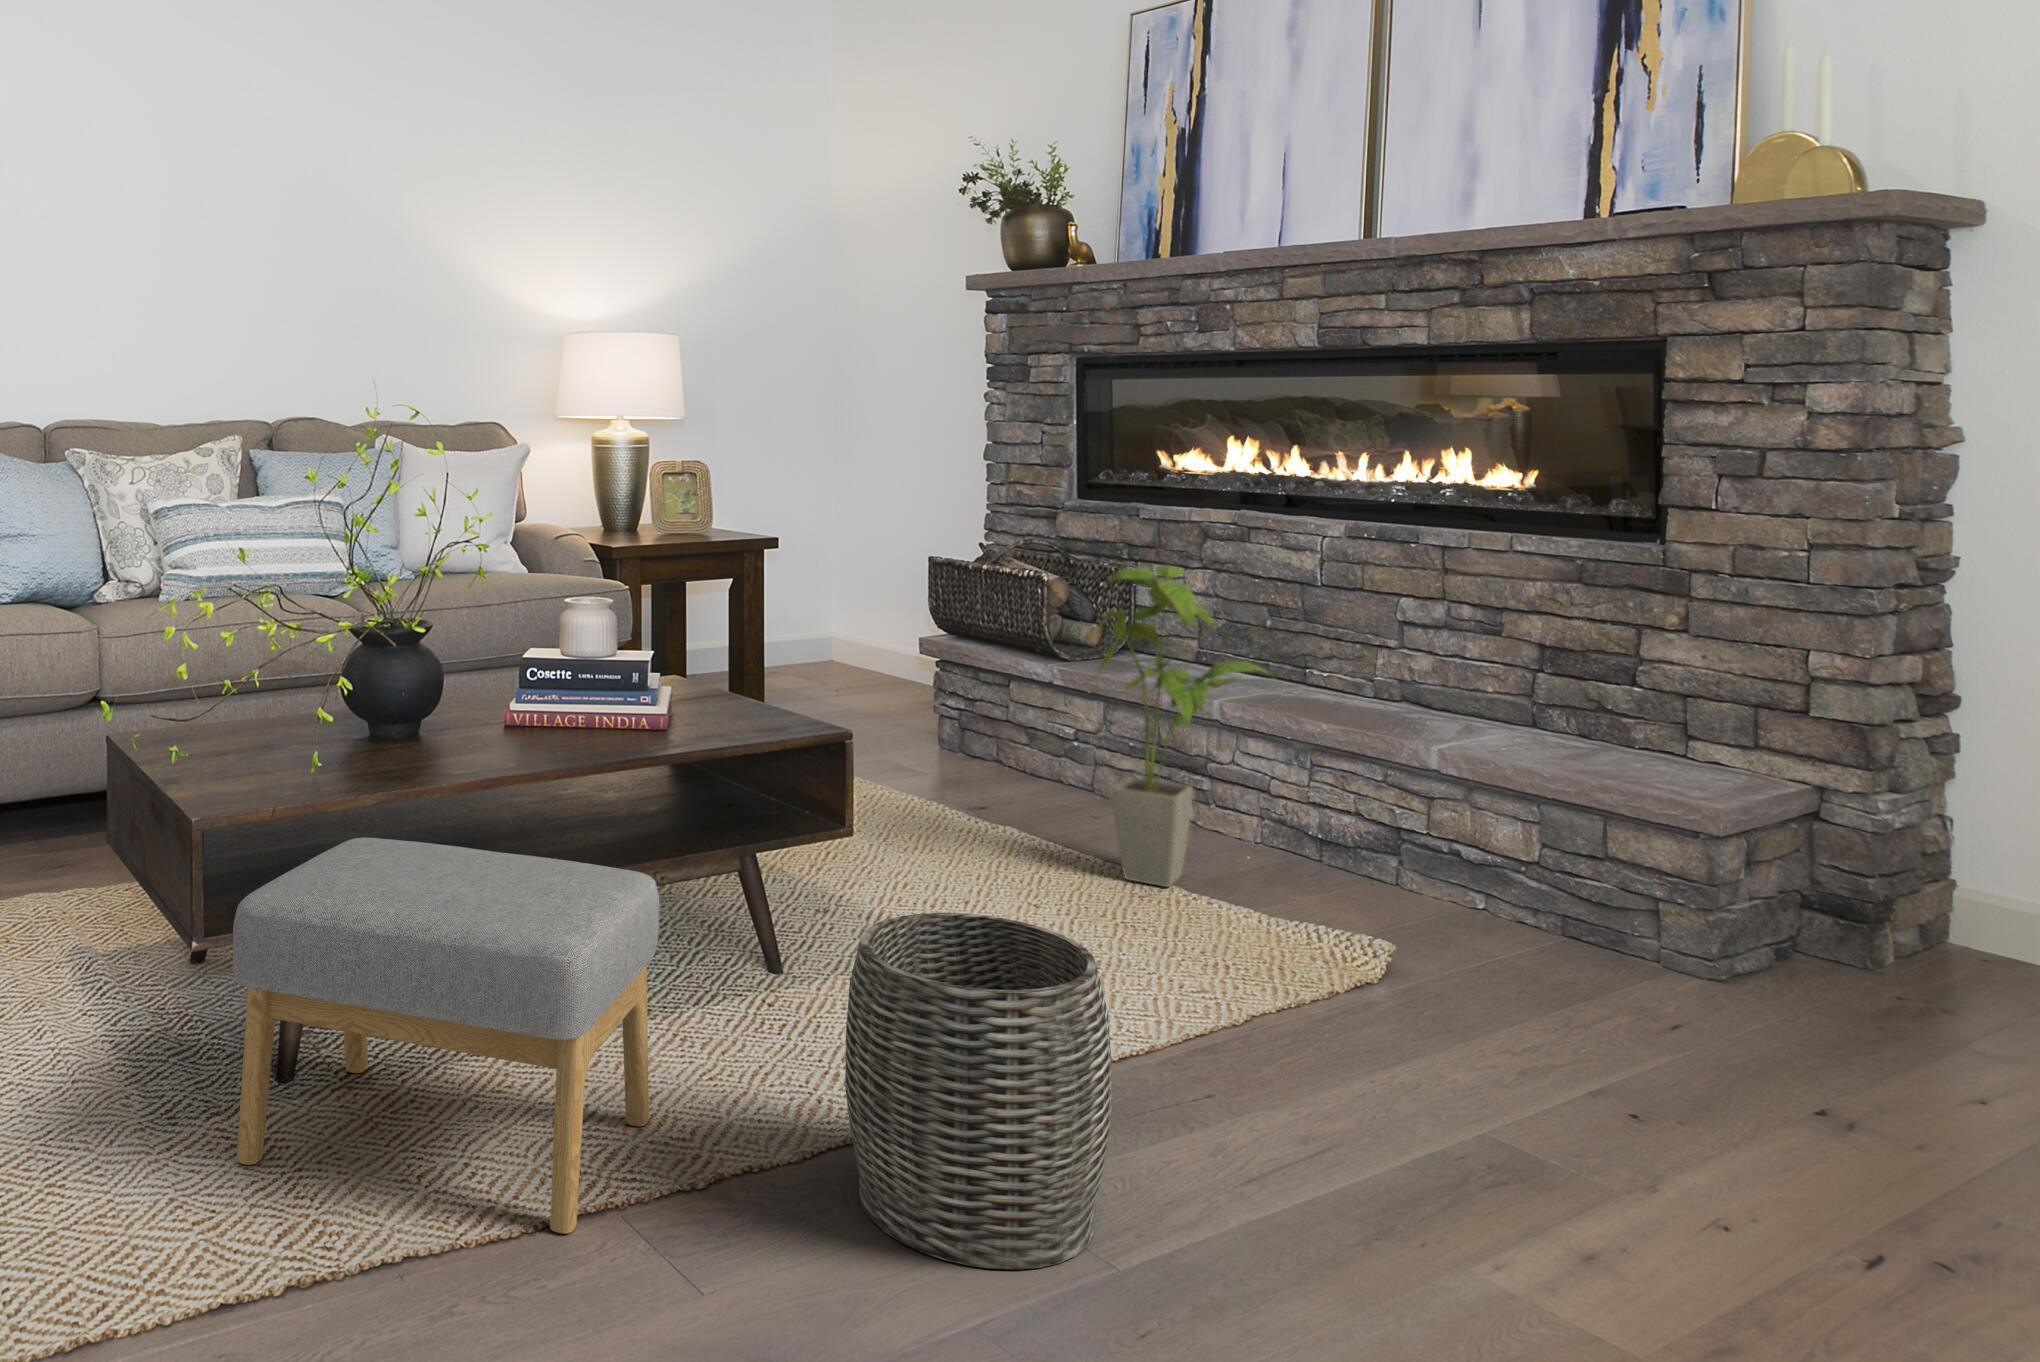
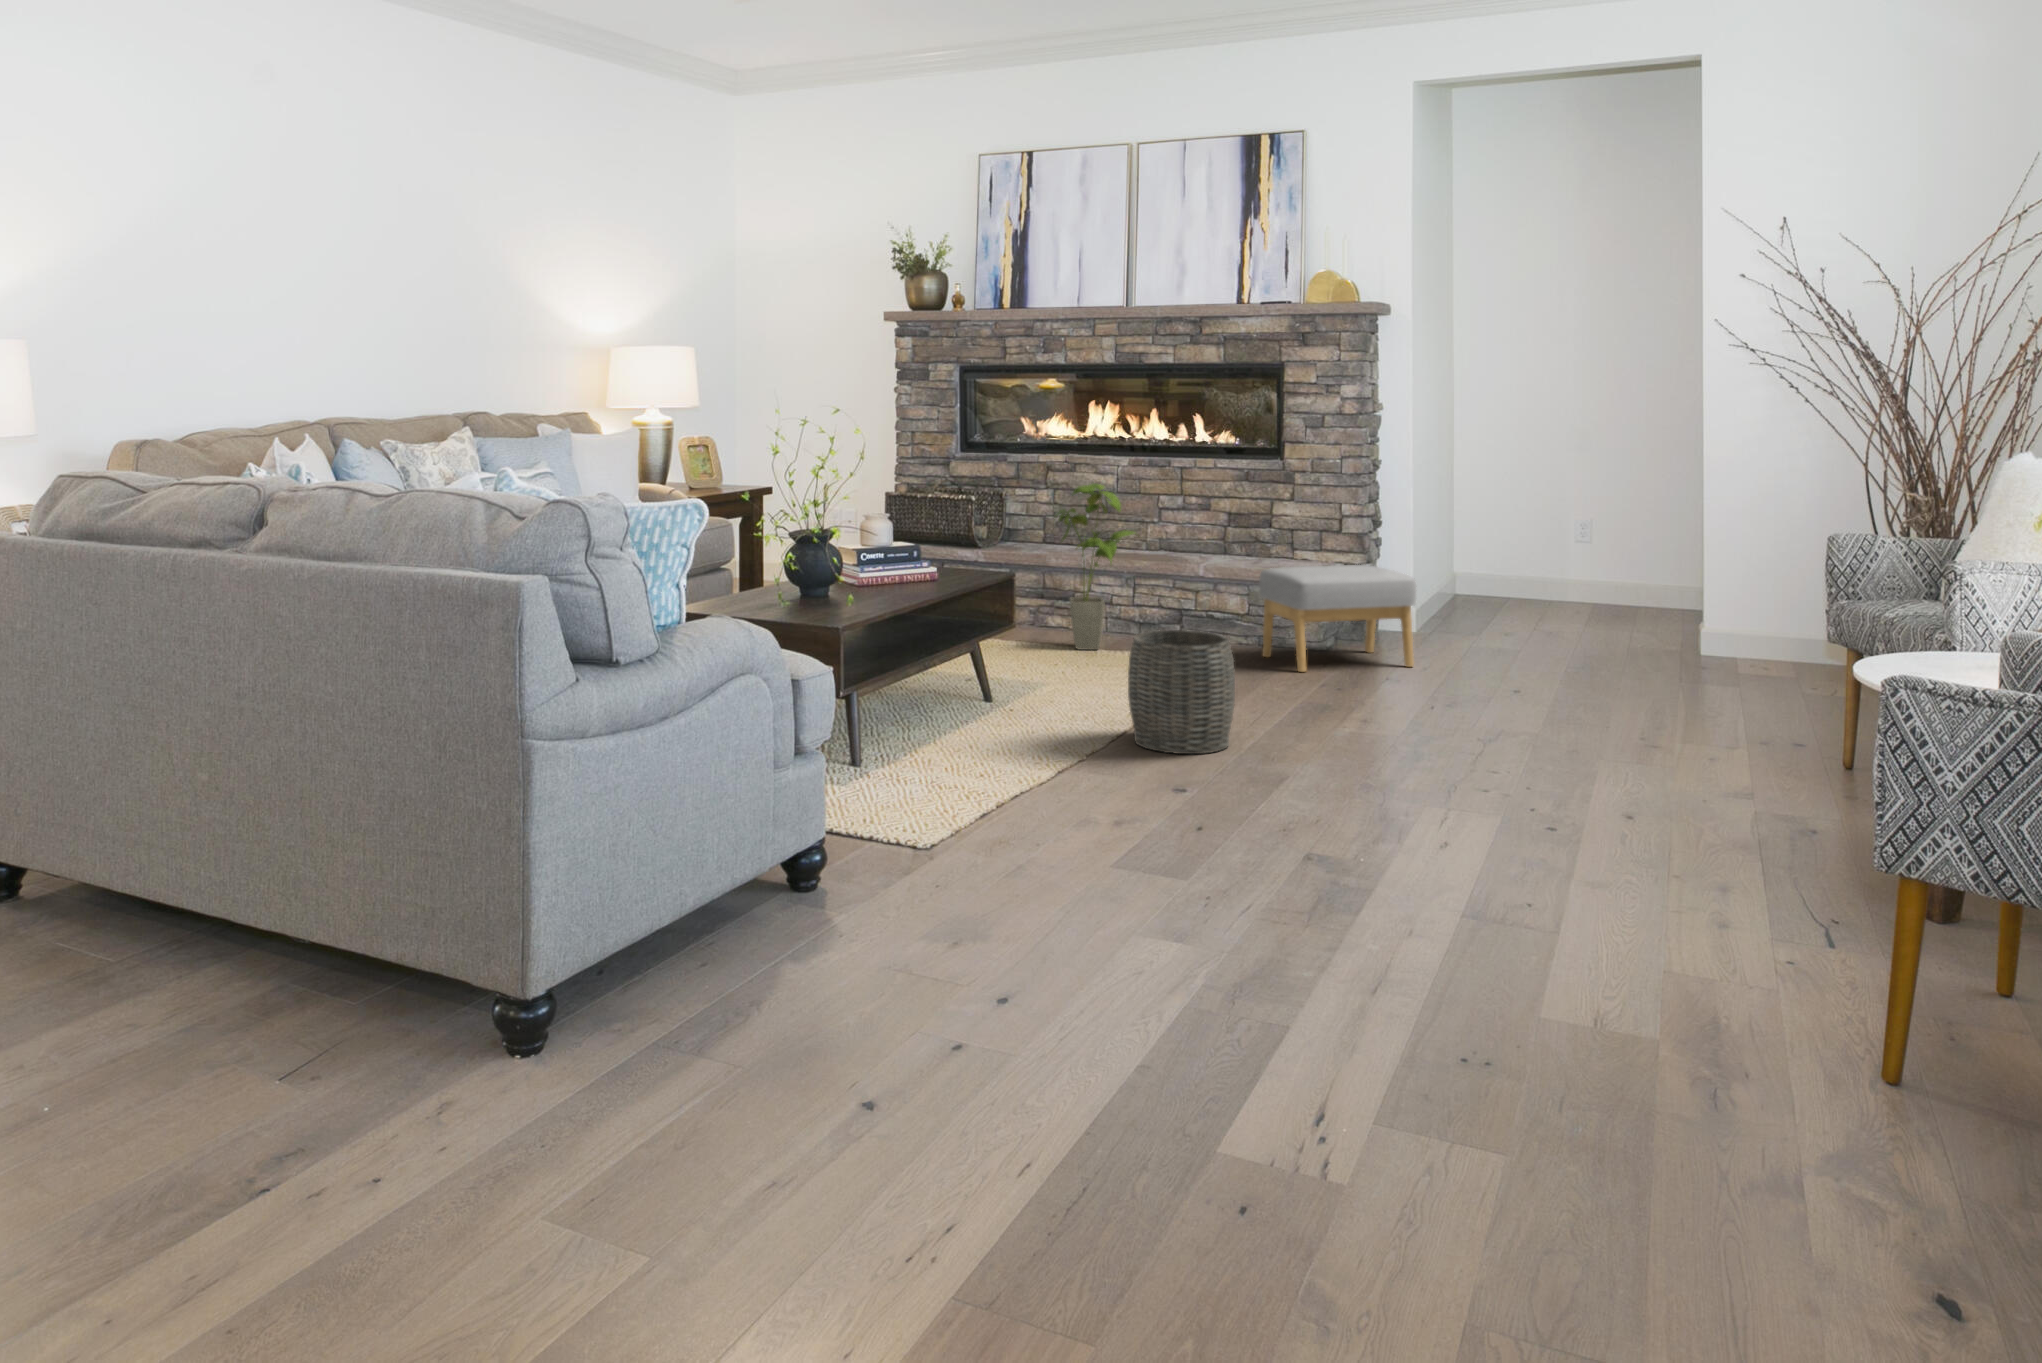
footstool: present [233,837,659,1234] -> present [1259,565,1416,672]

